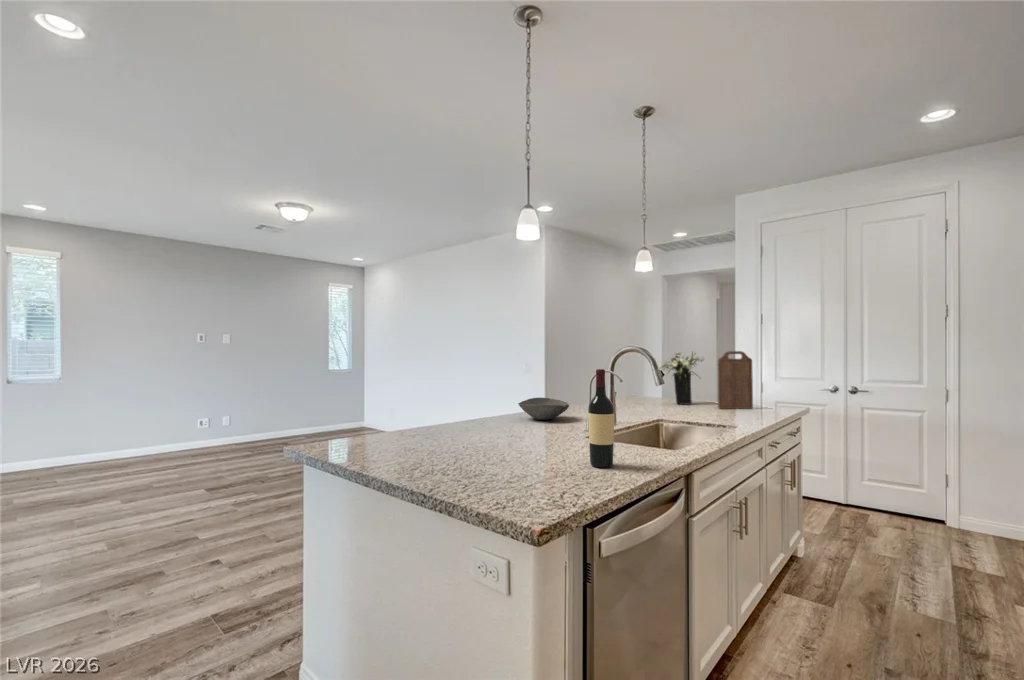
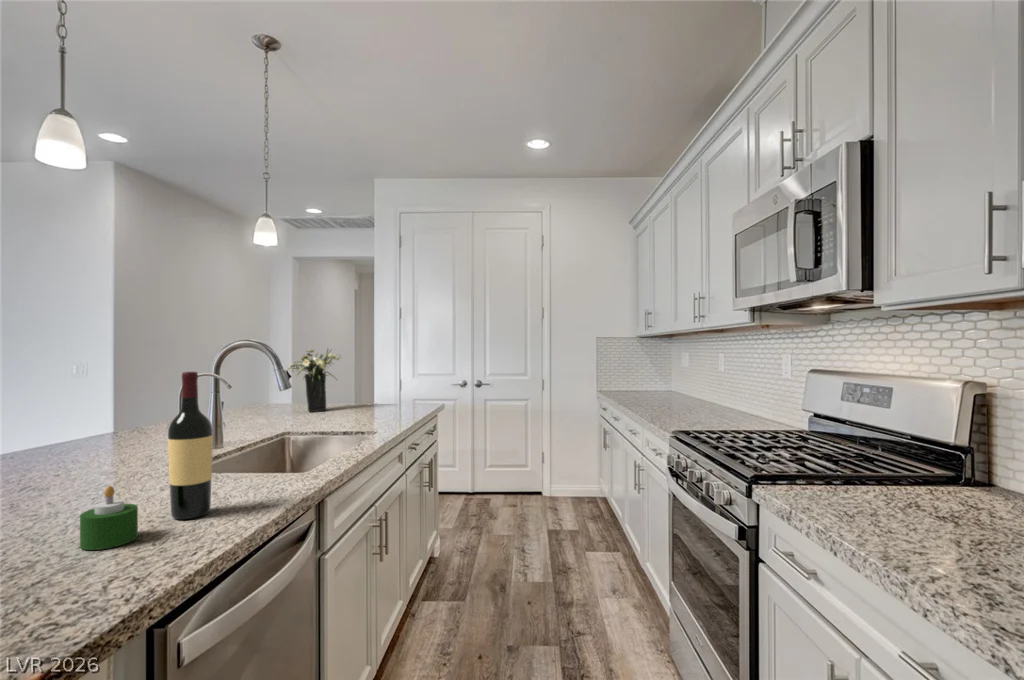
cutting board: present [718,351,753,409] -> none [356,347,392,413]
bowl: present [518,398,569,420] -> none [45,420,147,457]
candle: none [545,438,574,475] -> present [80,486,138,550]

